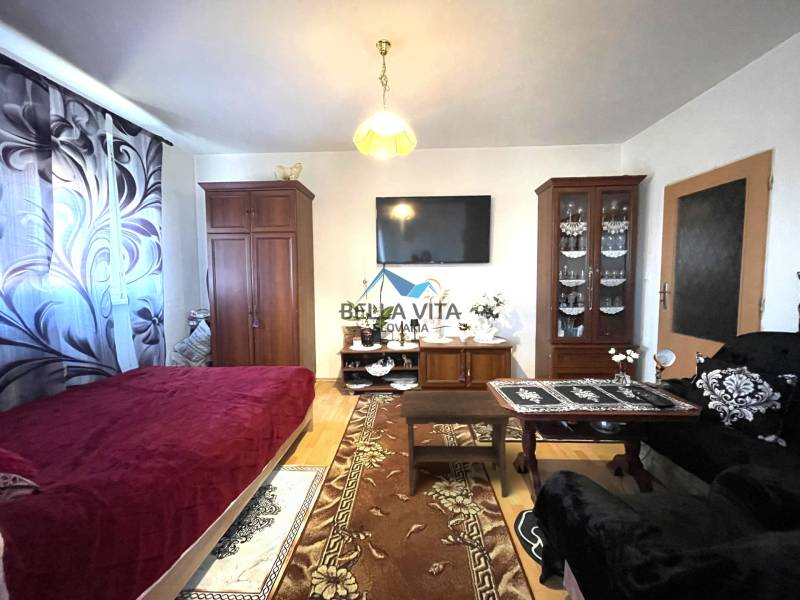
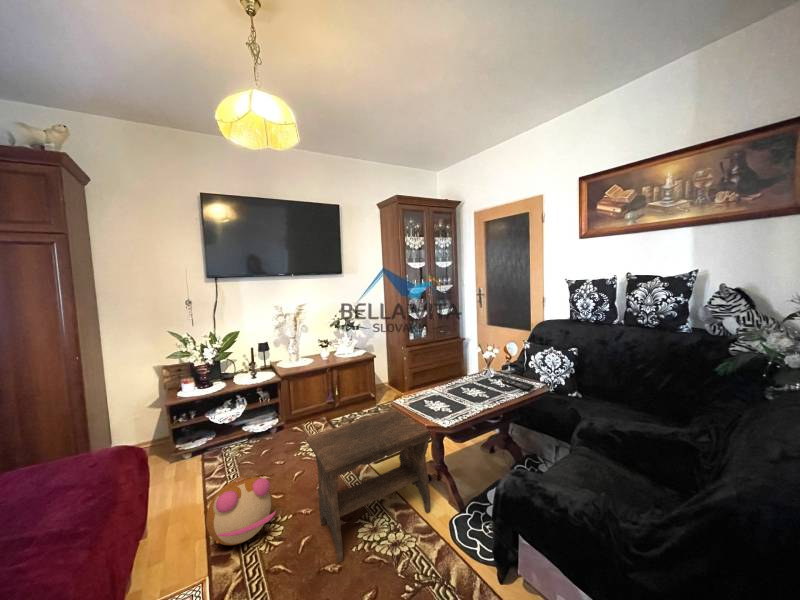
plush toy: none [338,408,382,455] -> present [206,476,276,545]

